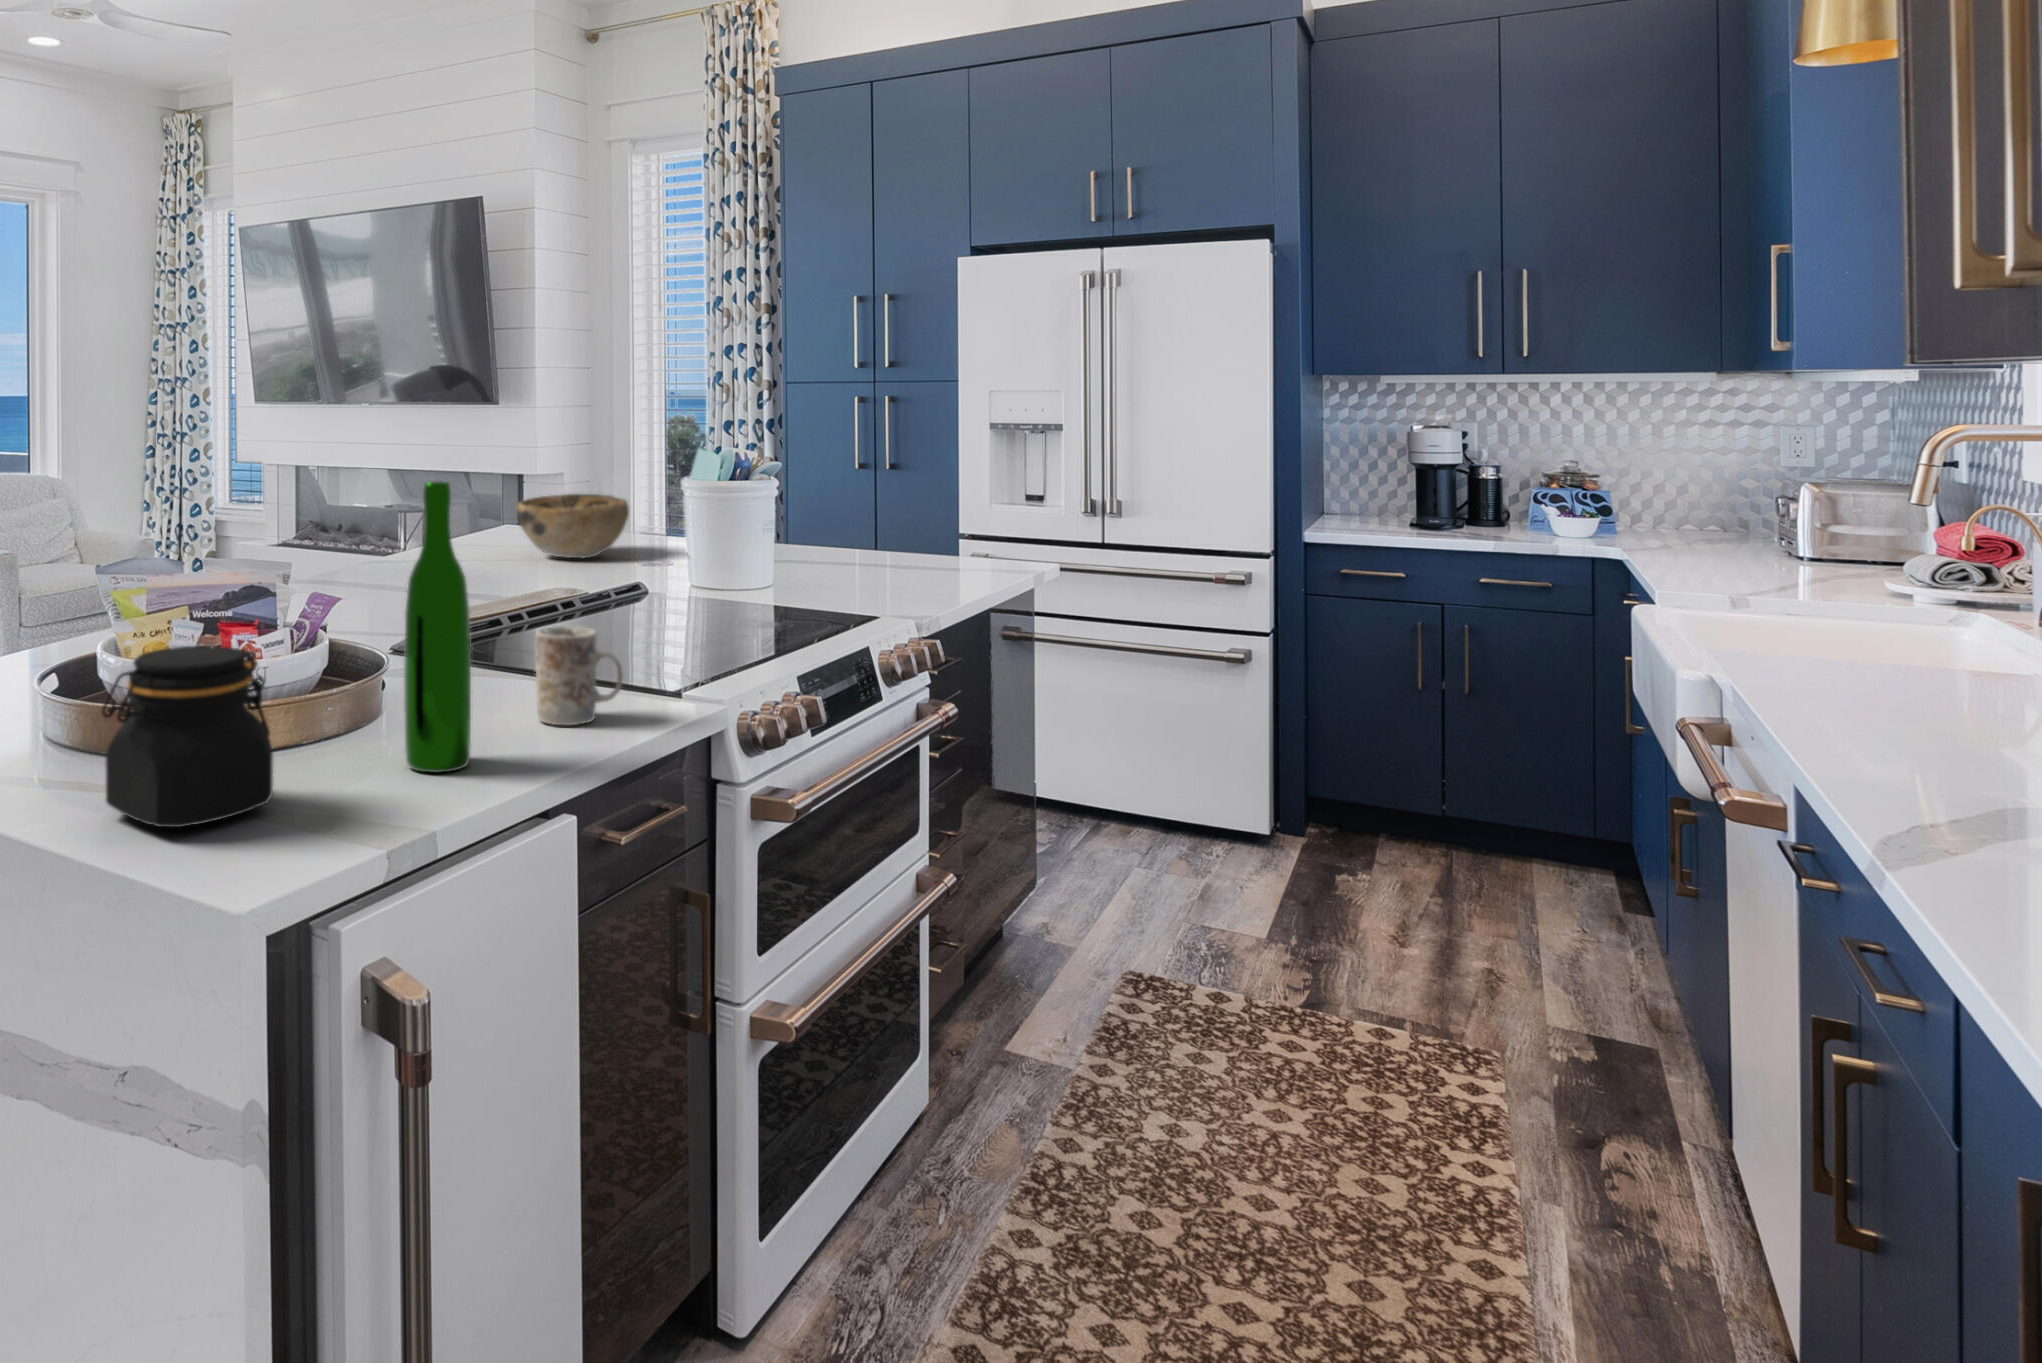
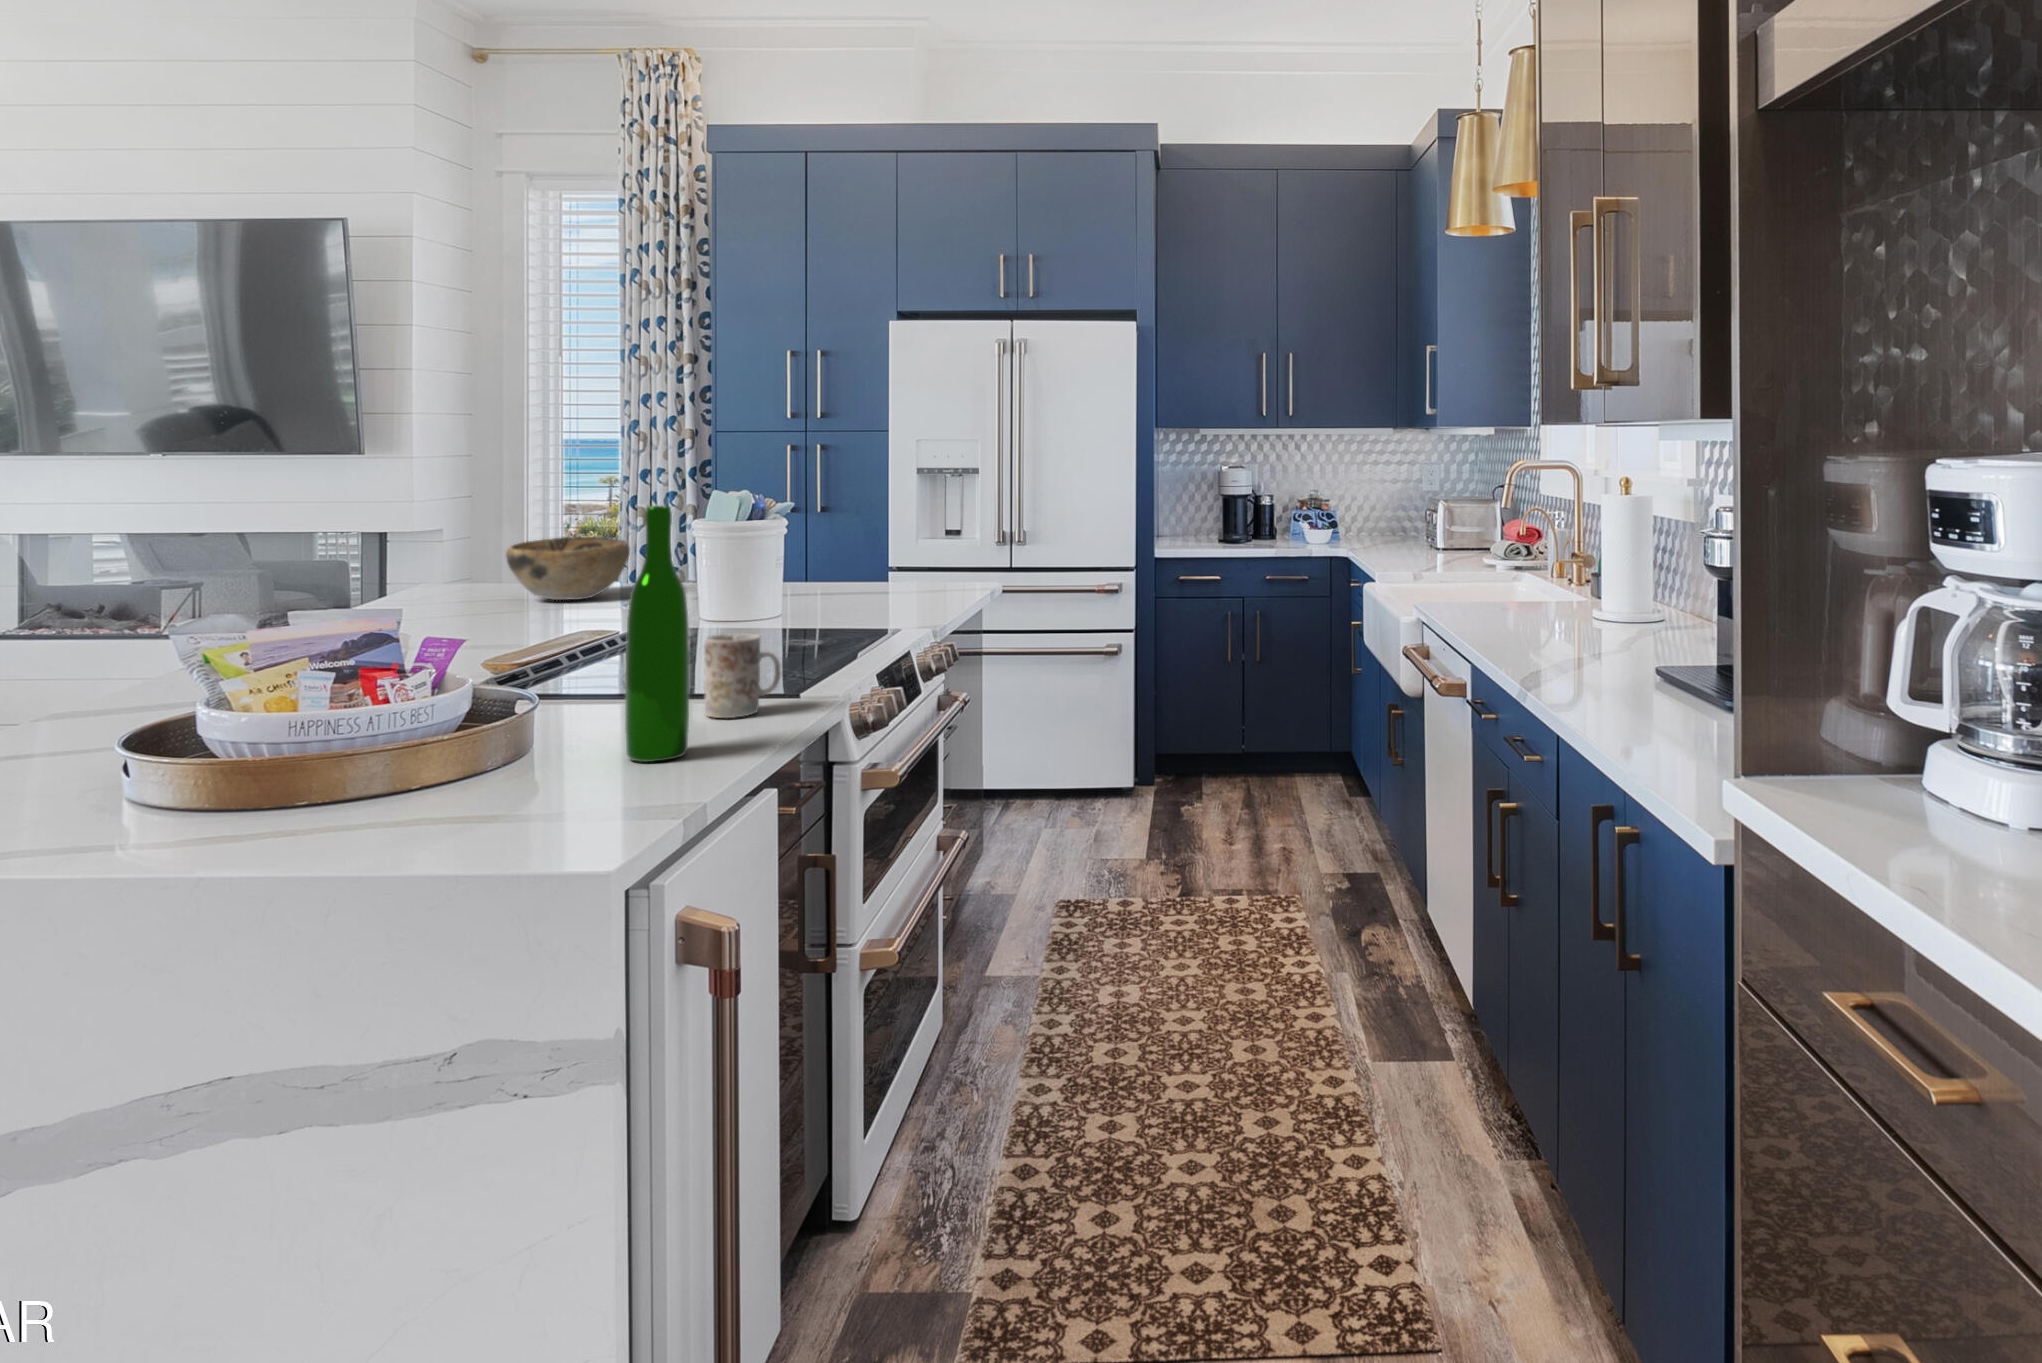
jar: present [102,646,273,827] -> none [368,664,544,829]

